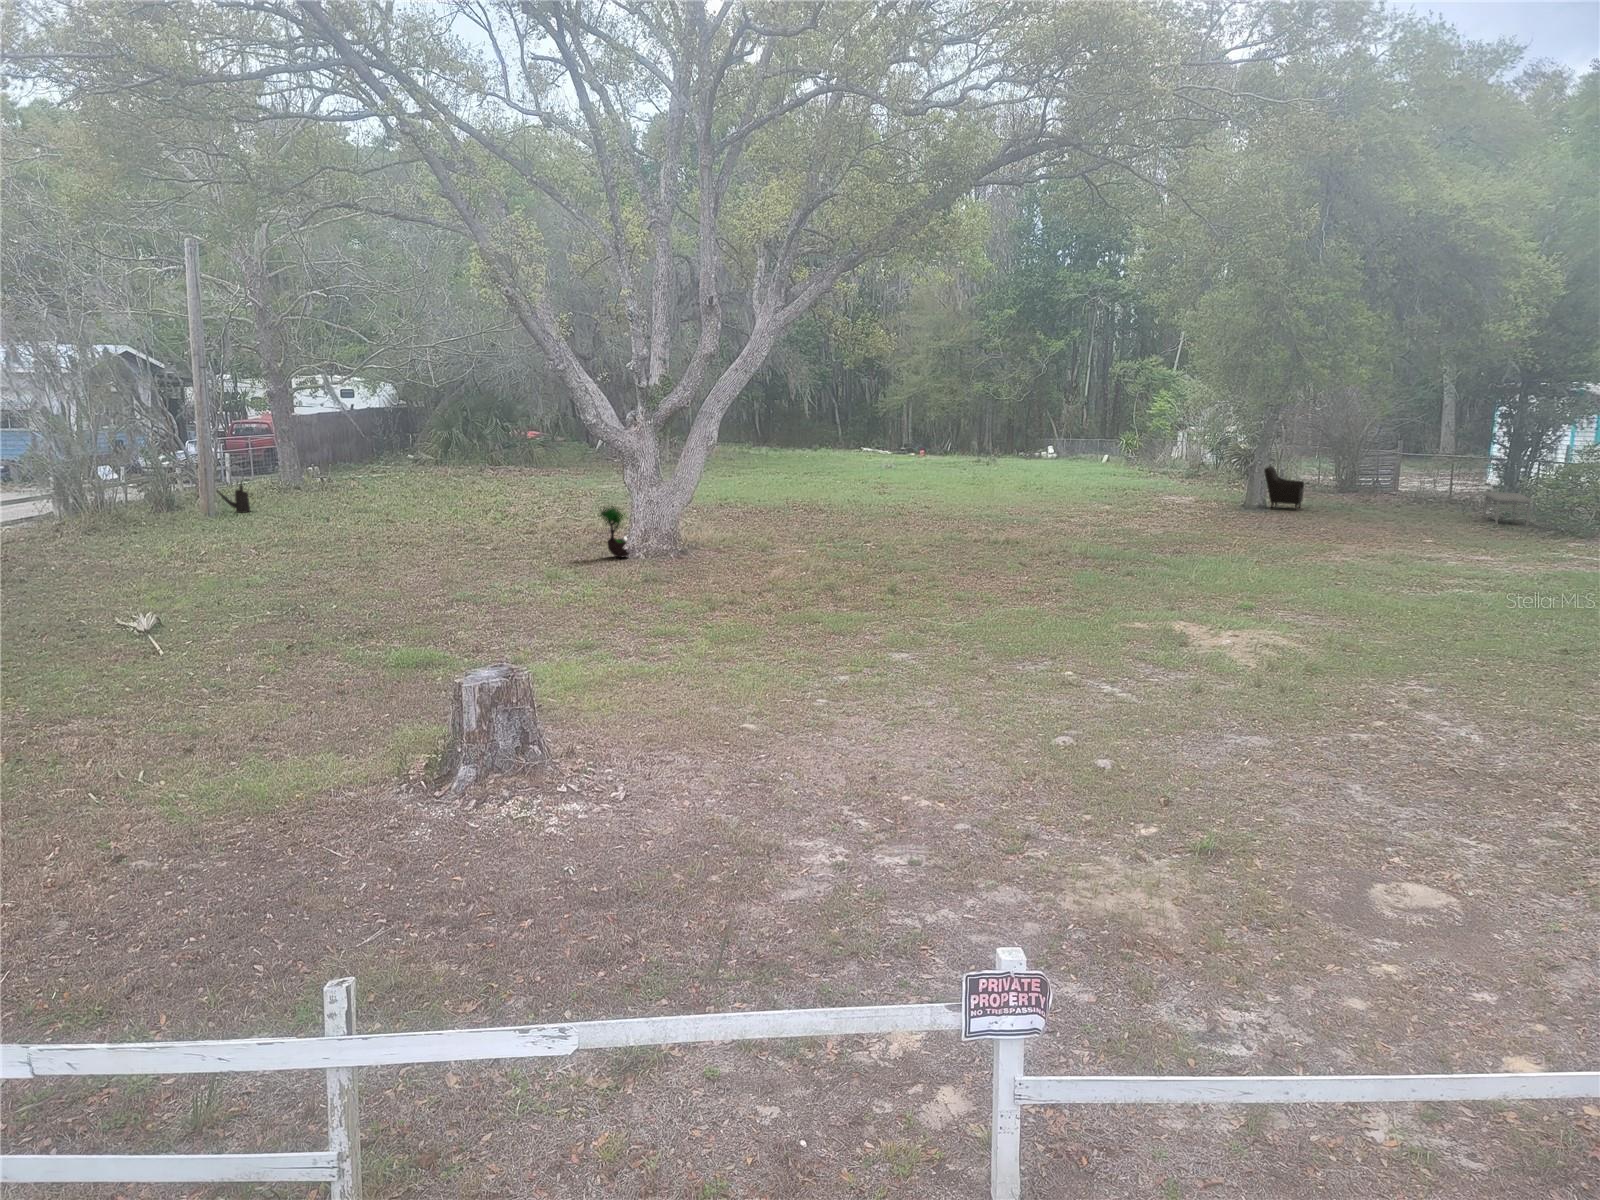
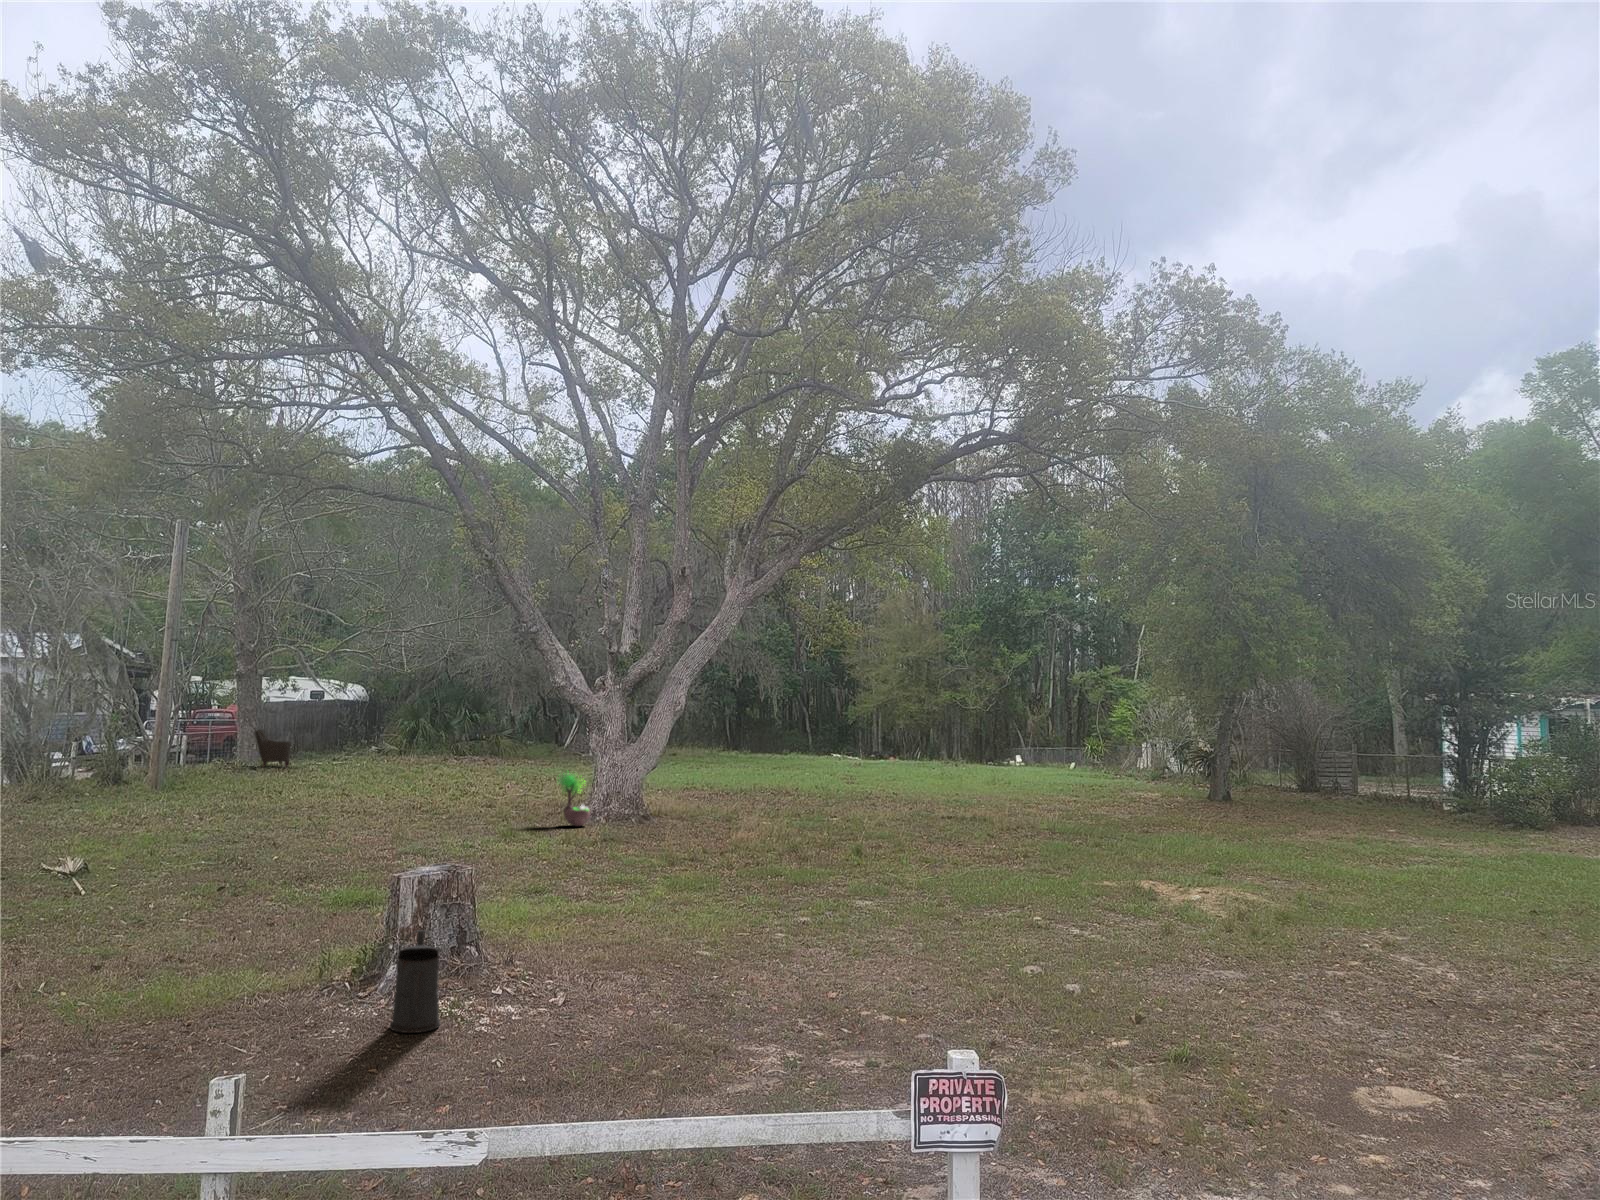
chair: present [1264,466,1304,510] -> present [255,729,291,767]
watering can: present [217,485,250,513] -> present [390,930,440,1033]
storage bench: present [1483,492,1532,526] -> none [1444,786,1493,819]

